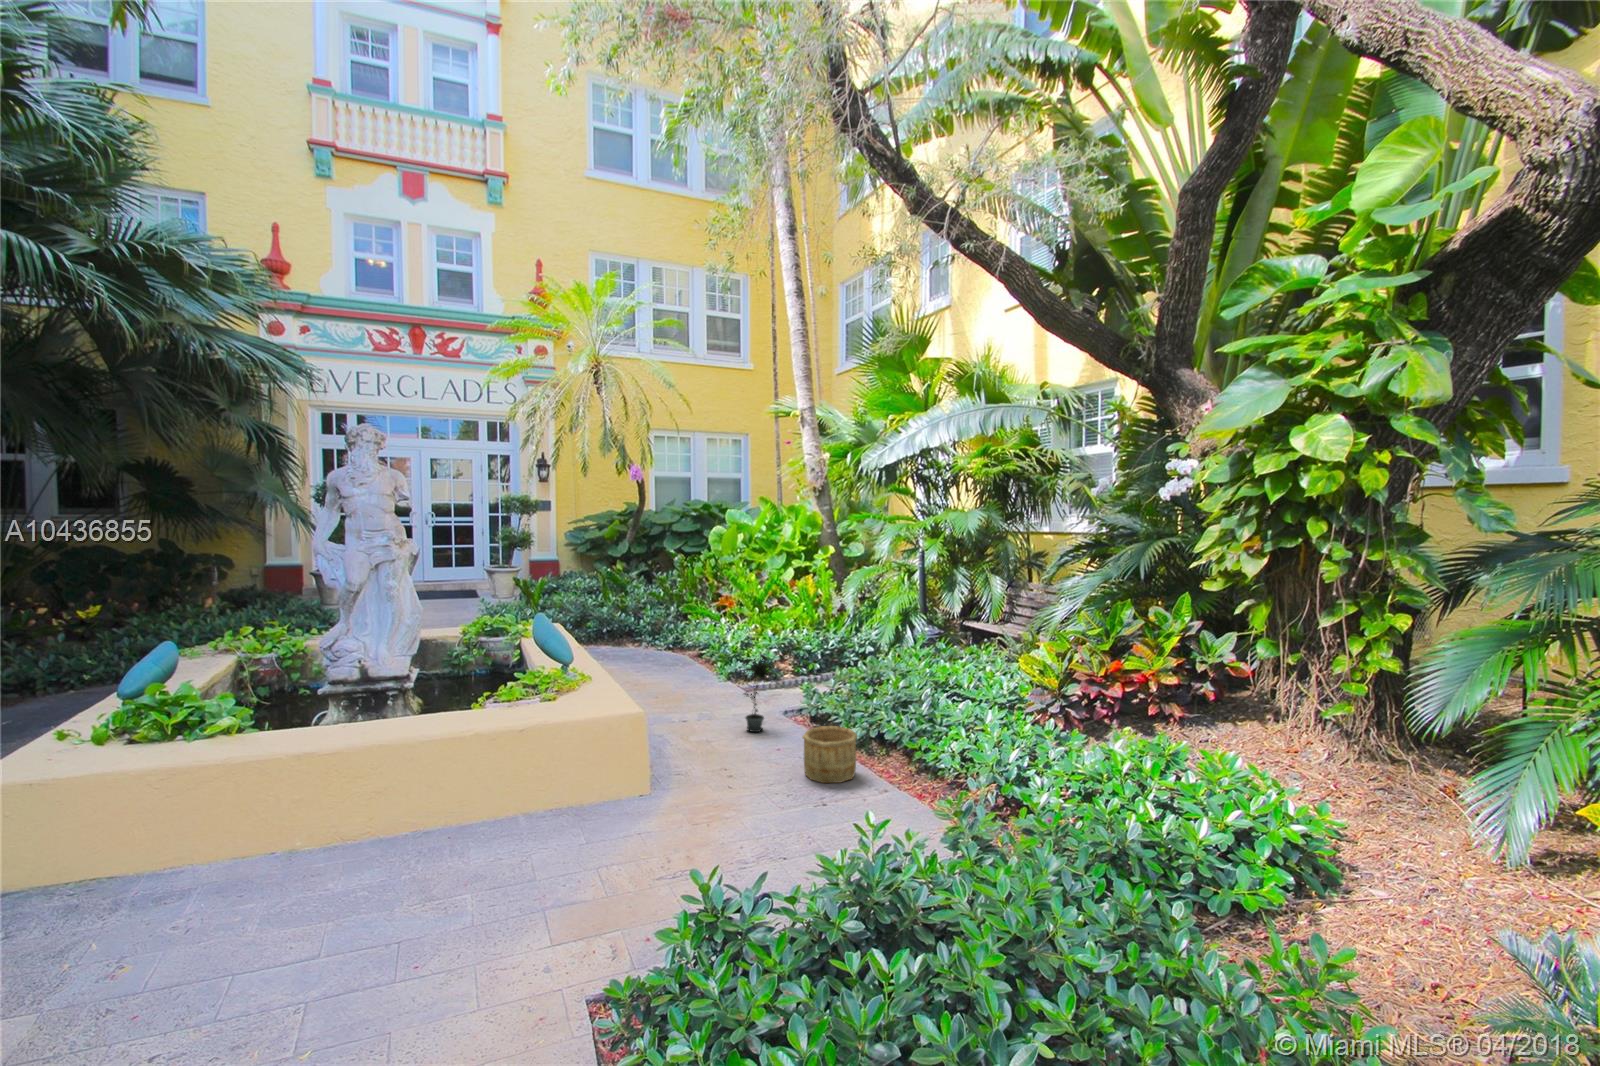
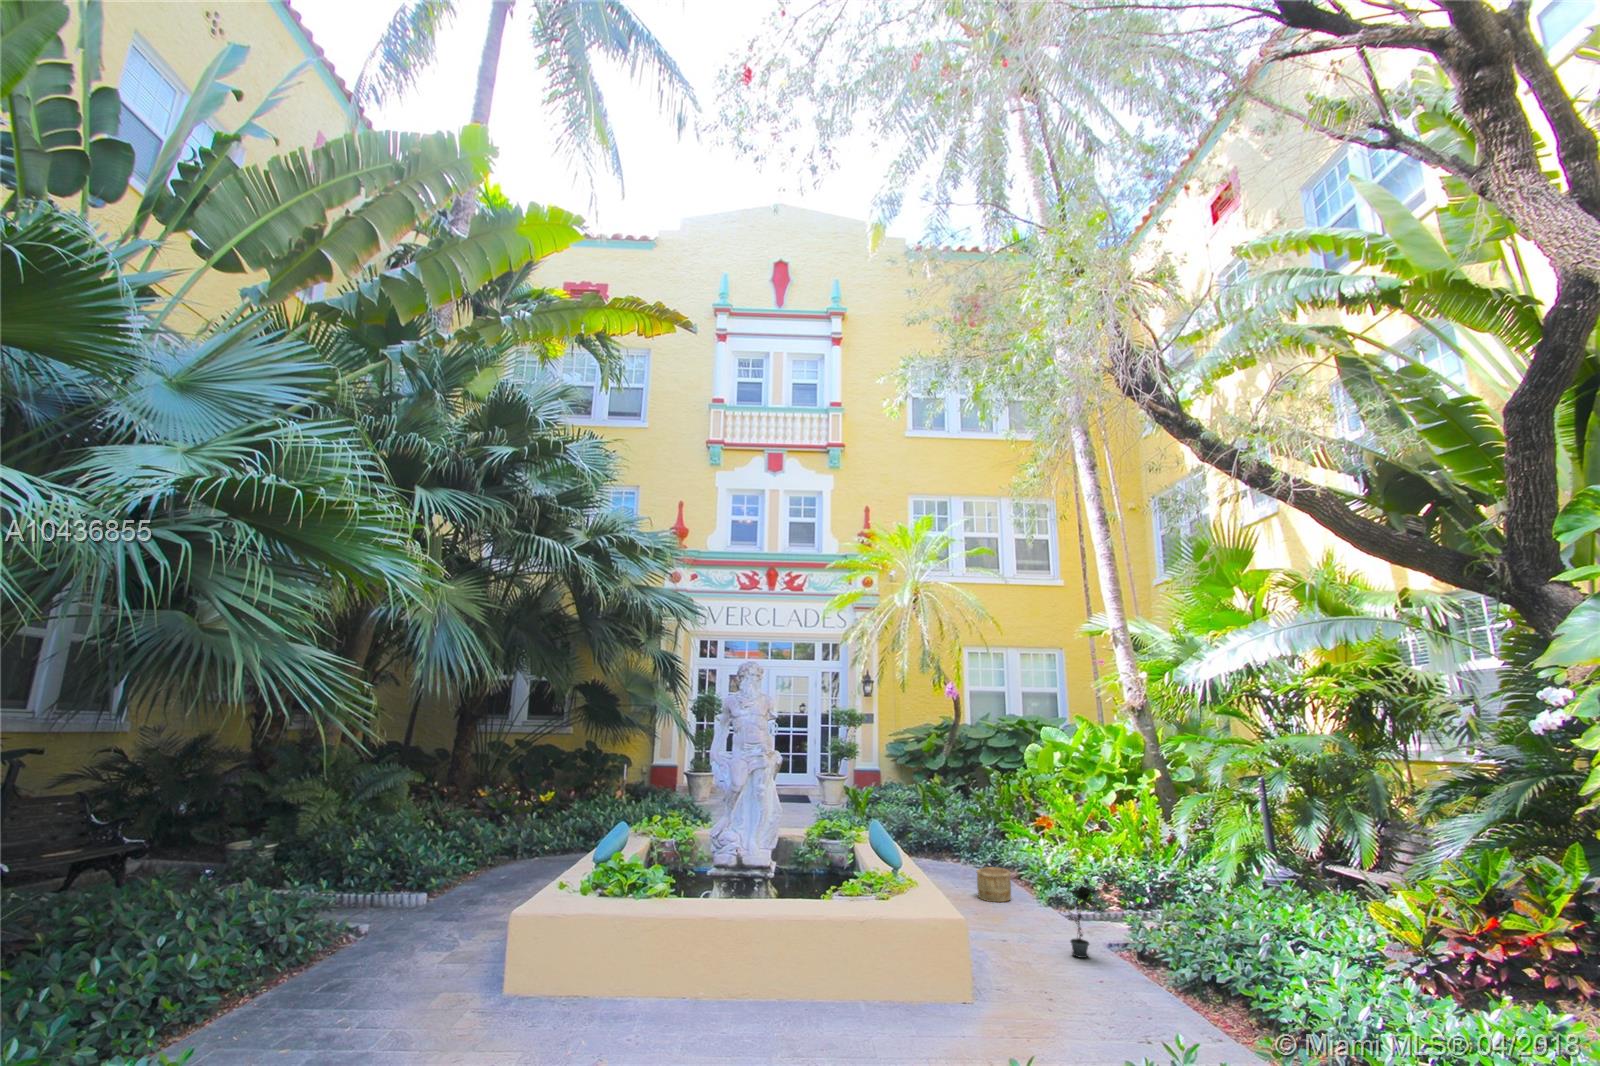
wooden bucket: present [802,726,857,783] -> present [976,867,1011,902]

